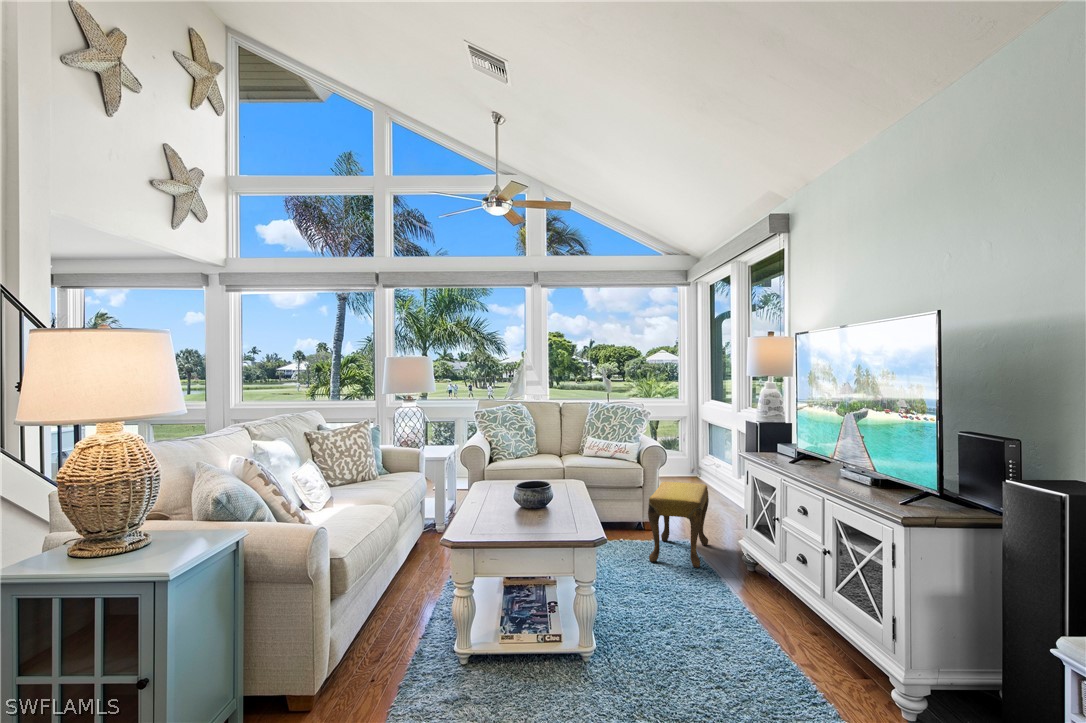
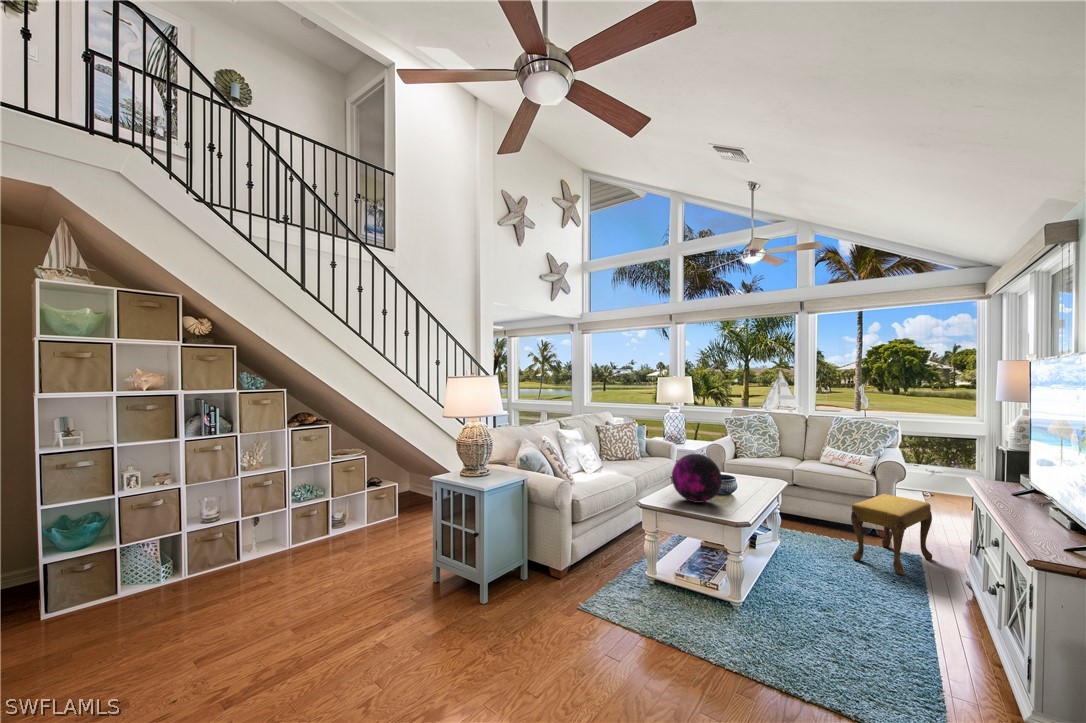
decorative orb: none [482,456,551,526] -> present [672,454,722,503]

